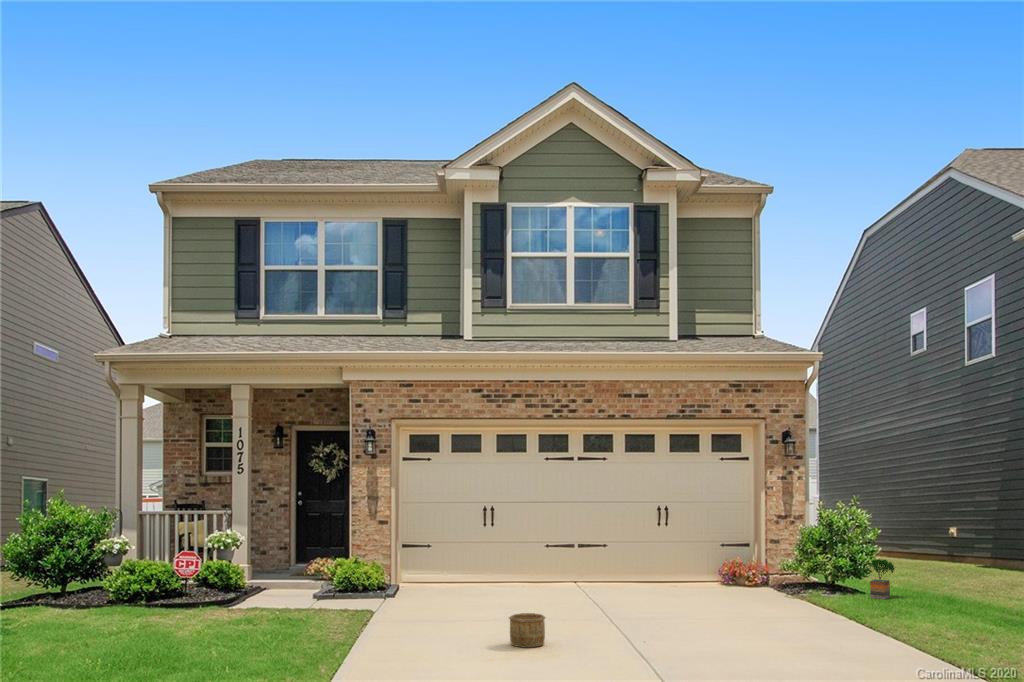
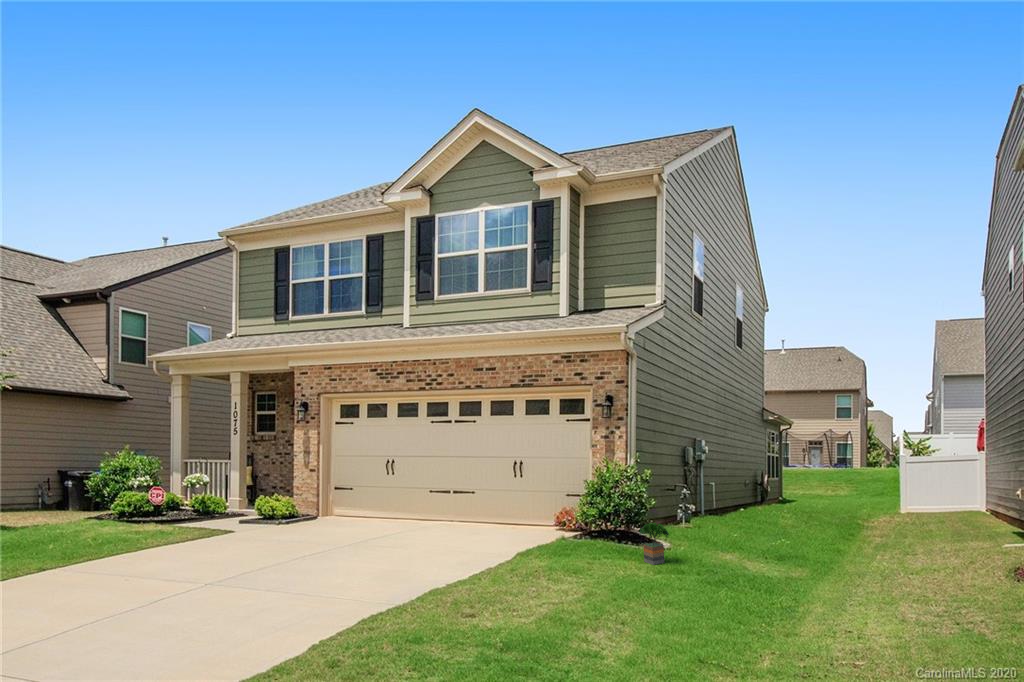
wooden bucket: present [509,613,545,647] -> none [147,578,184,613]

